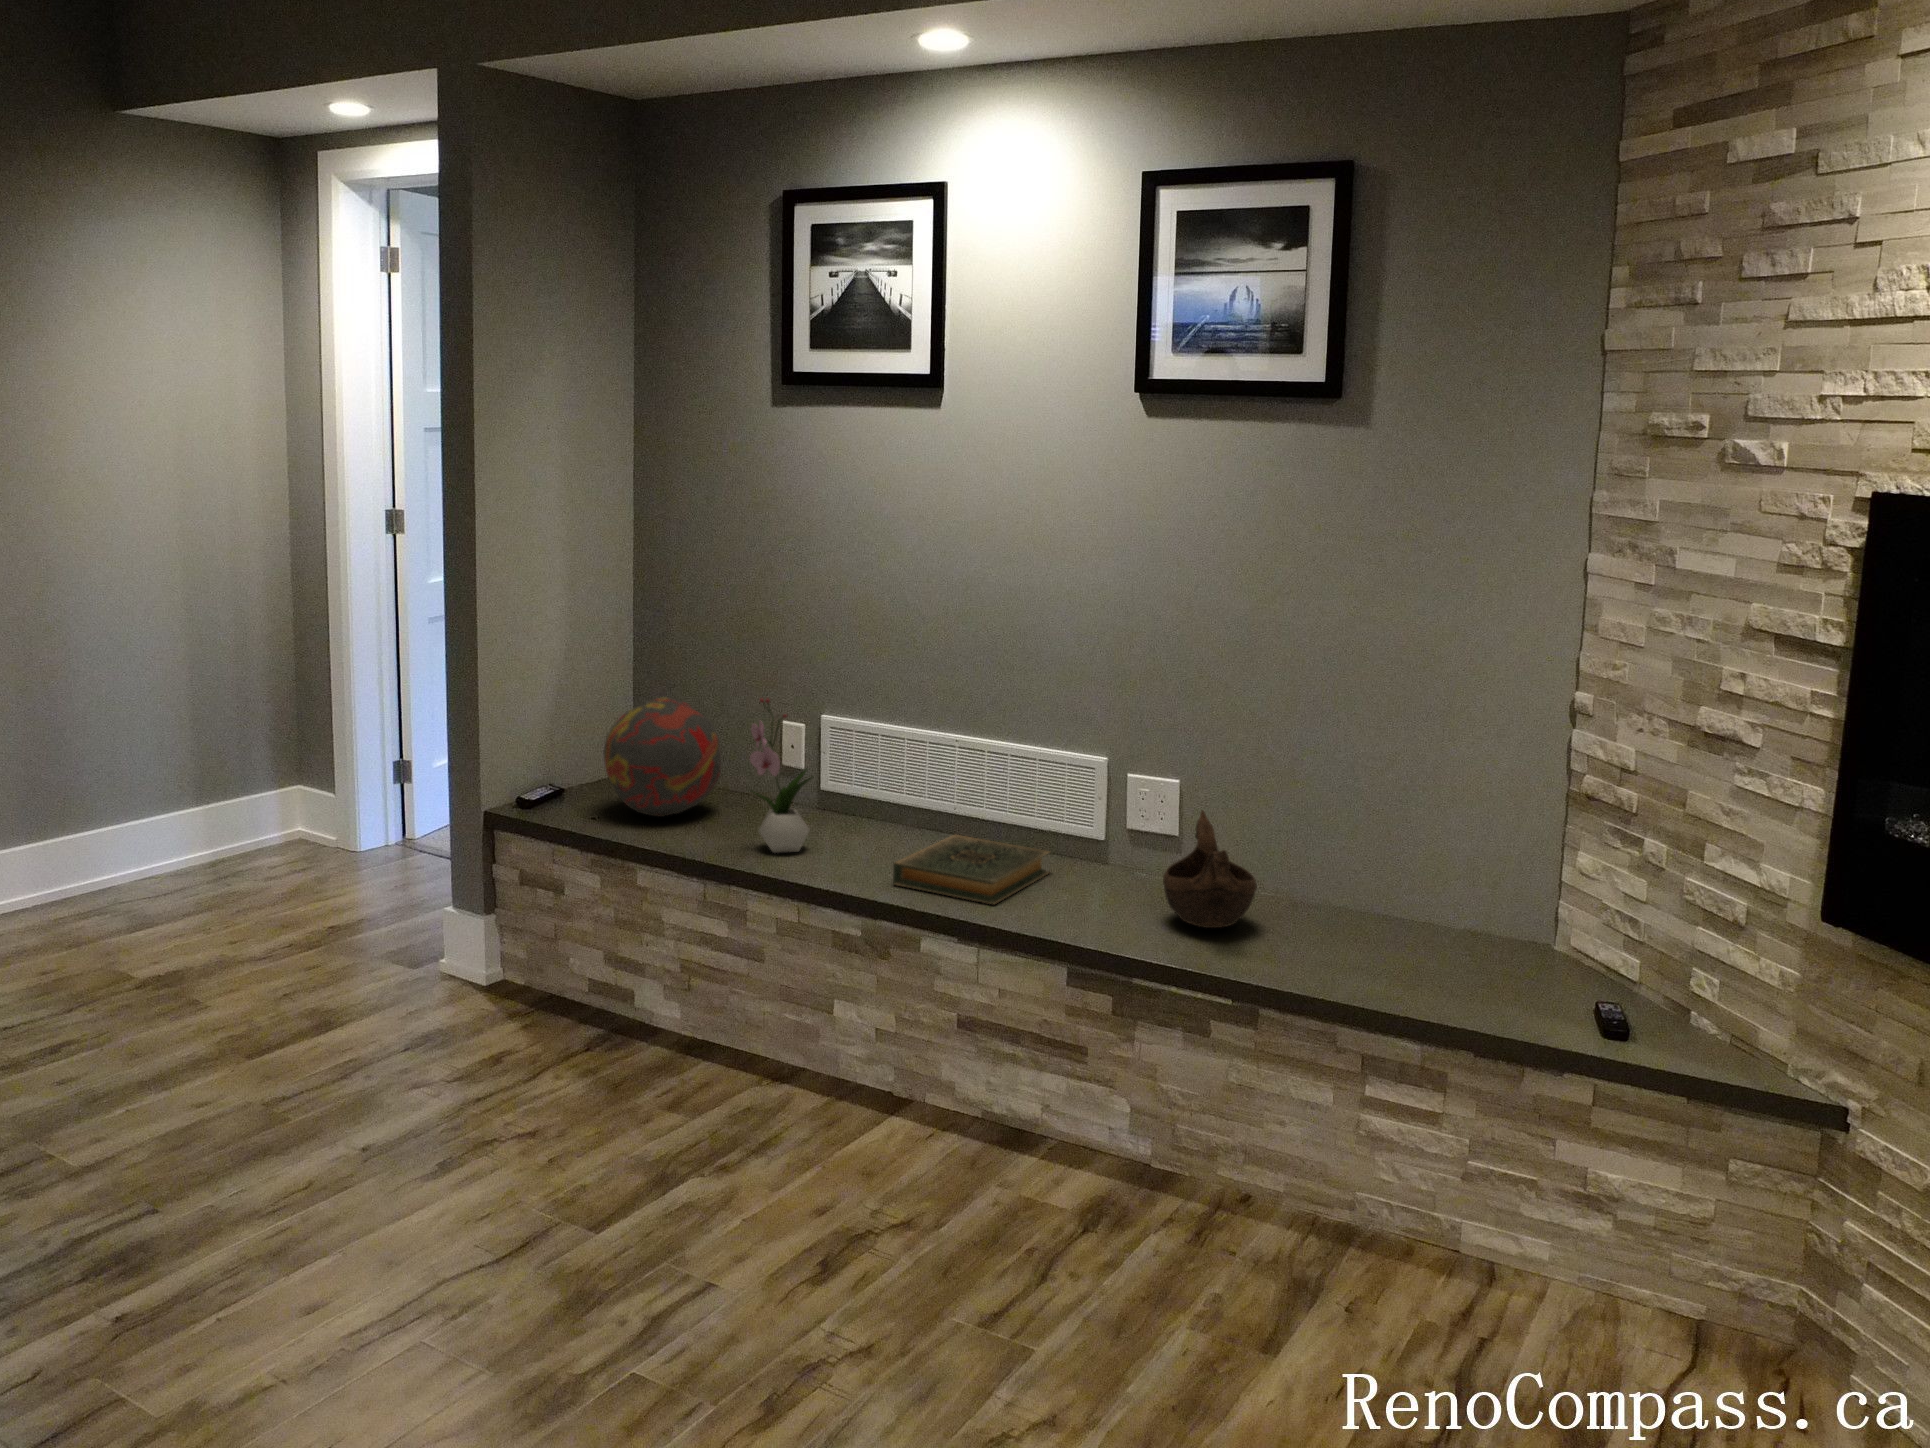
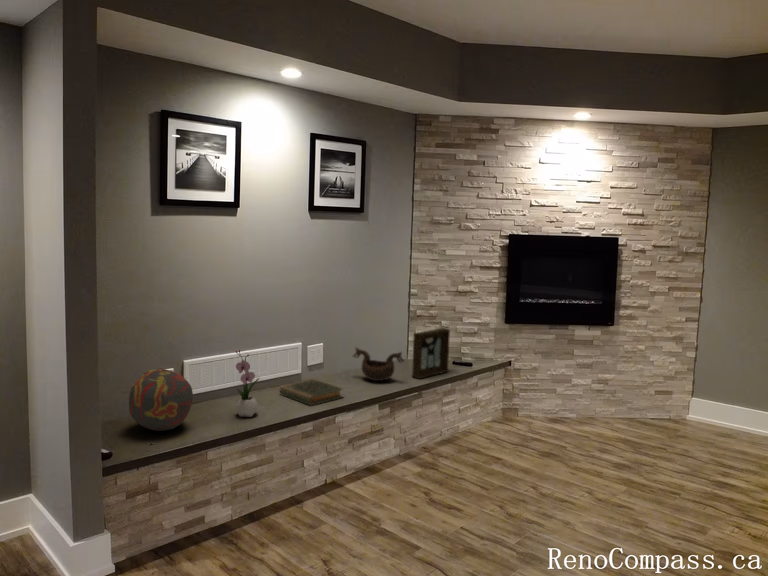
picture frame: none [1295,811,1476,1001] -> present [412,328,450,379]

